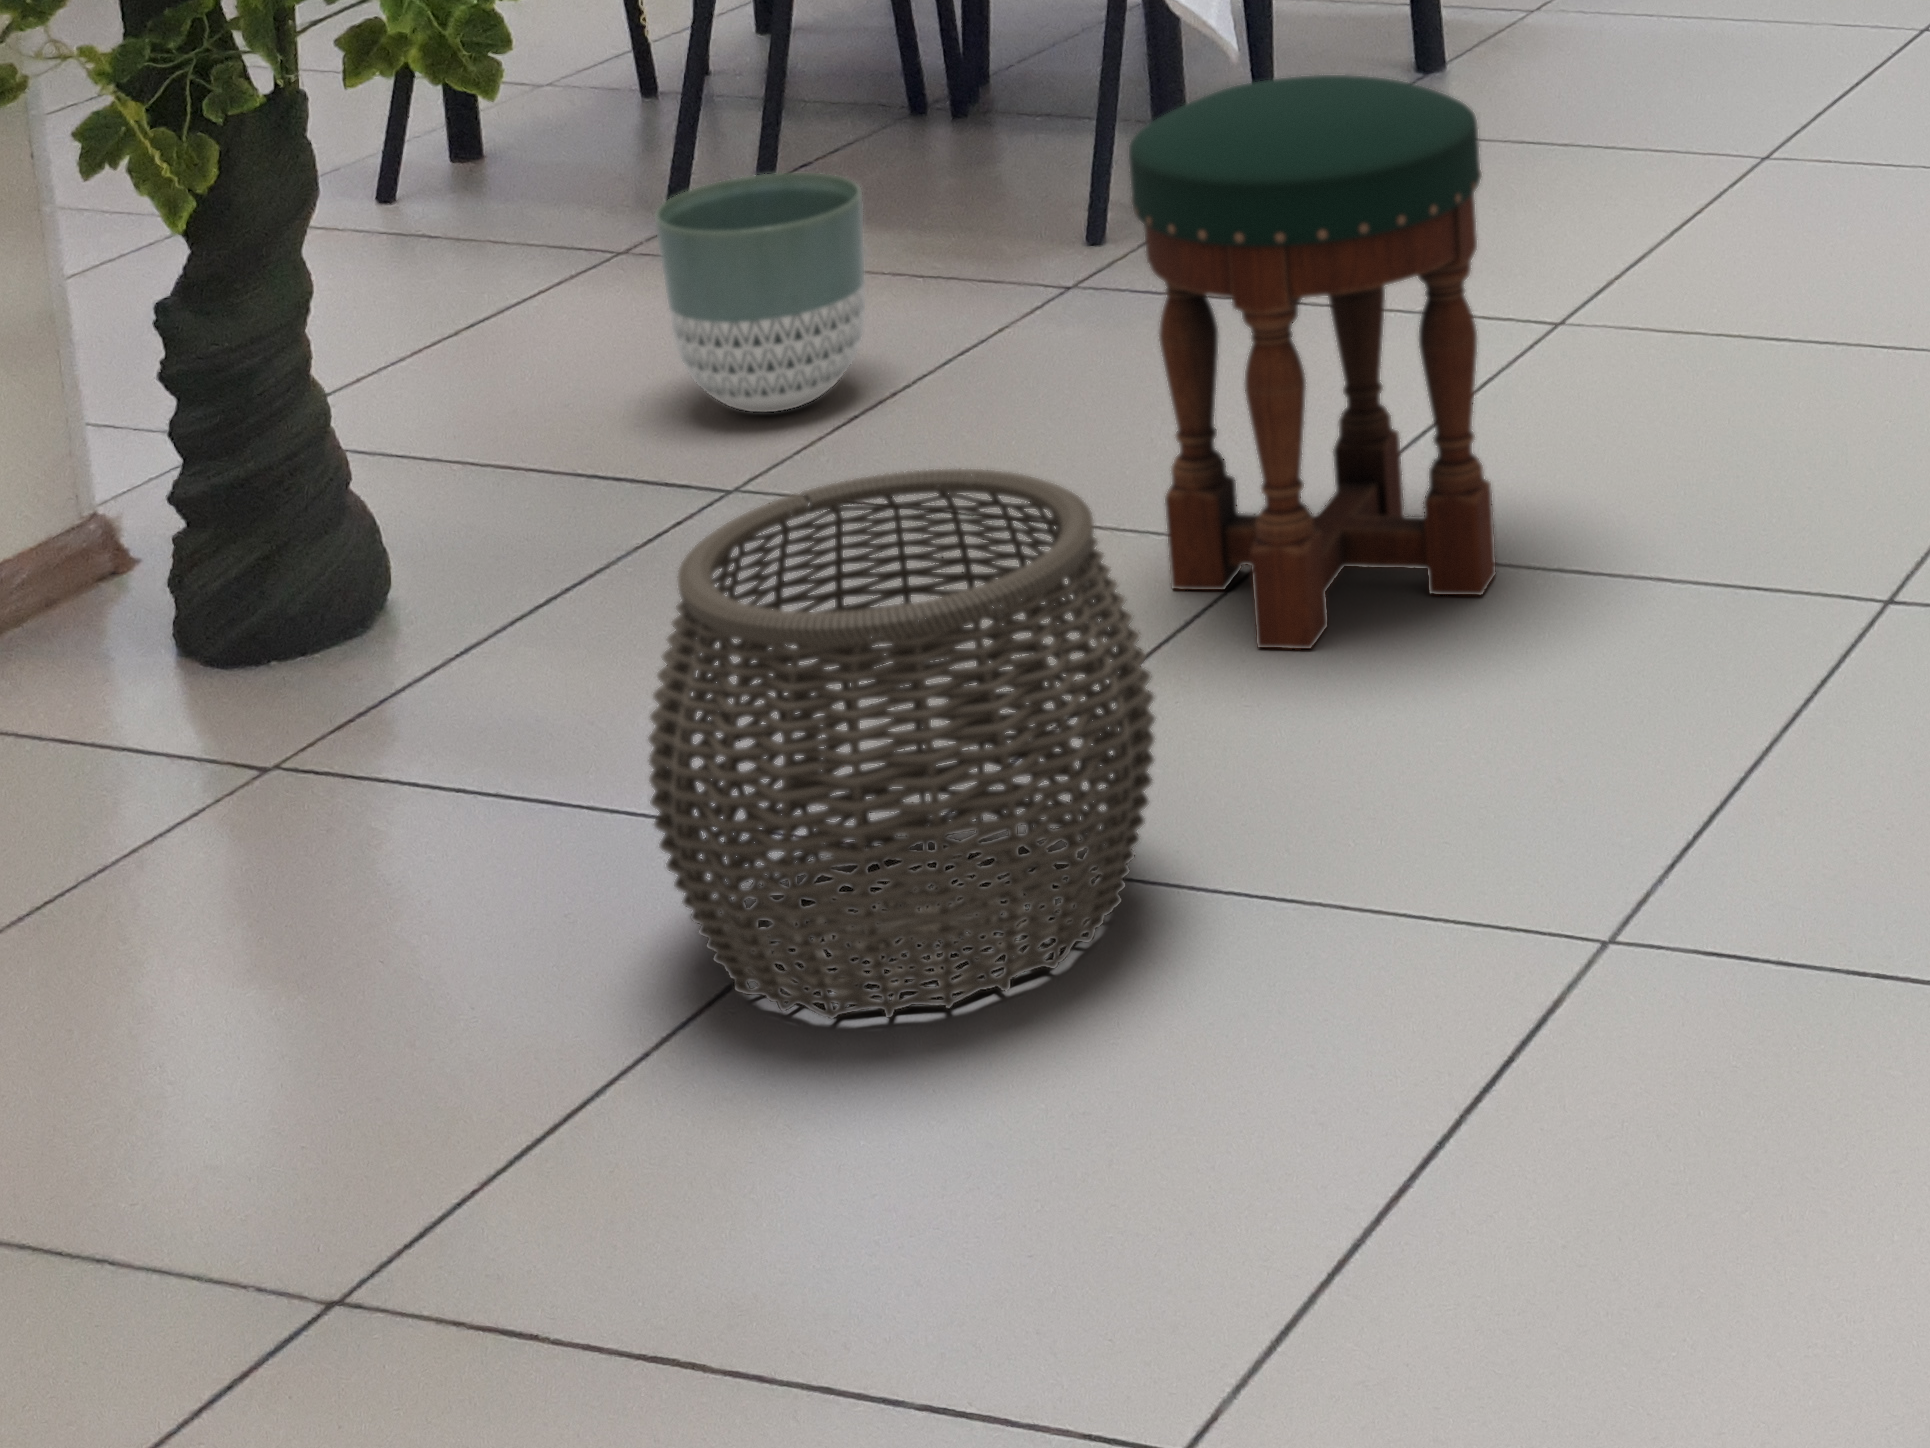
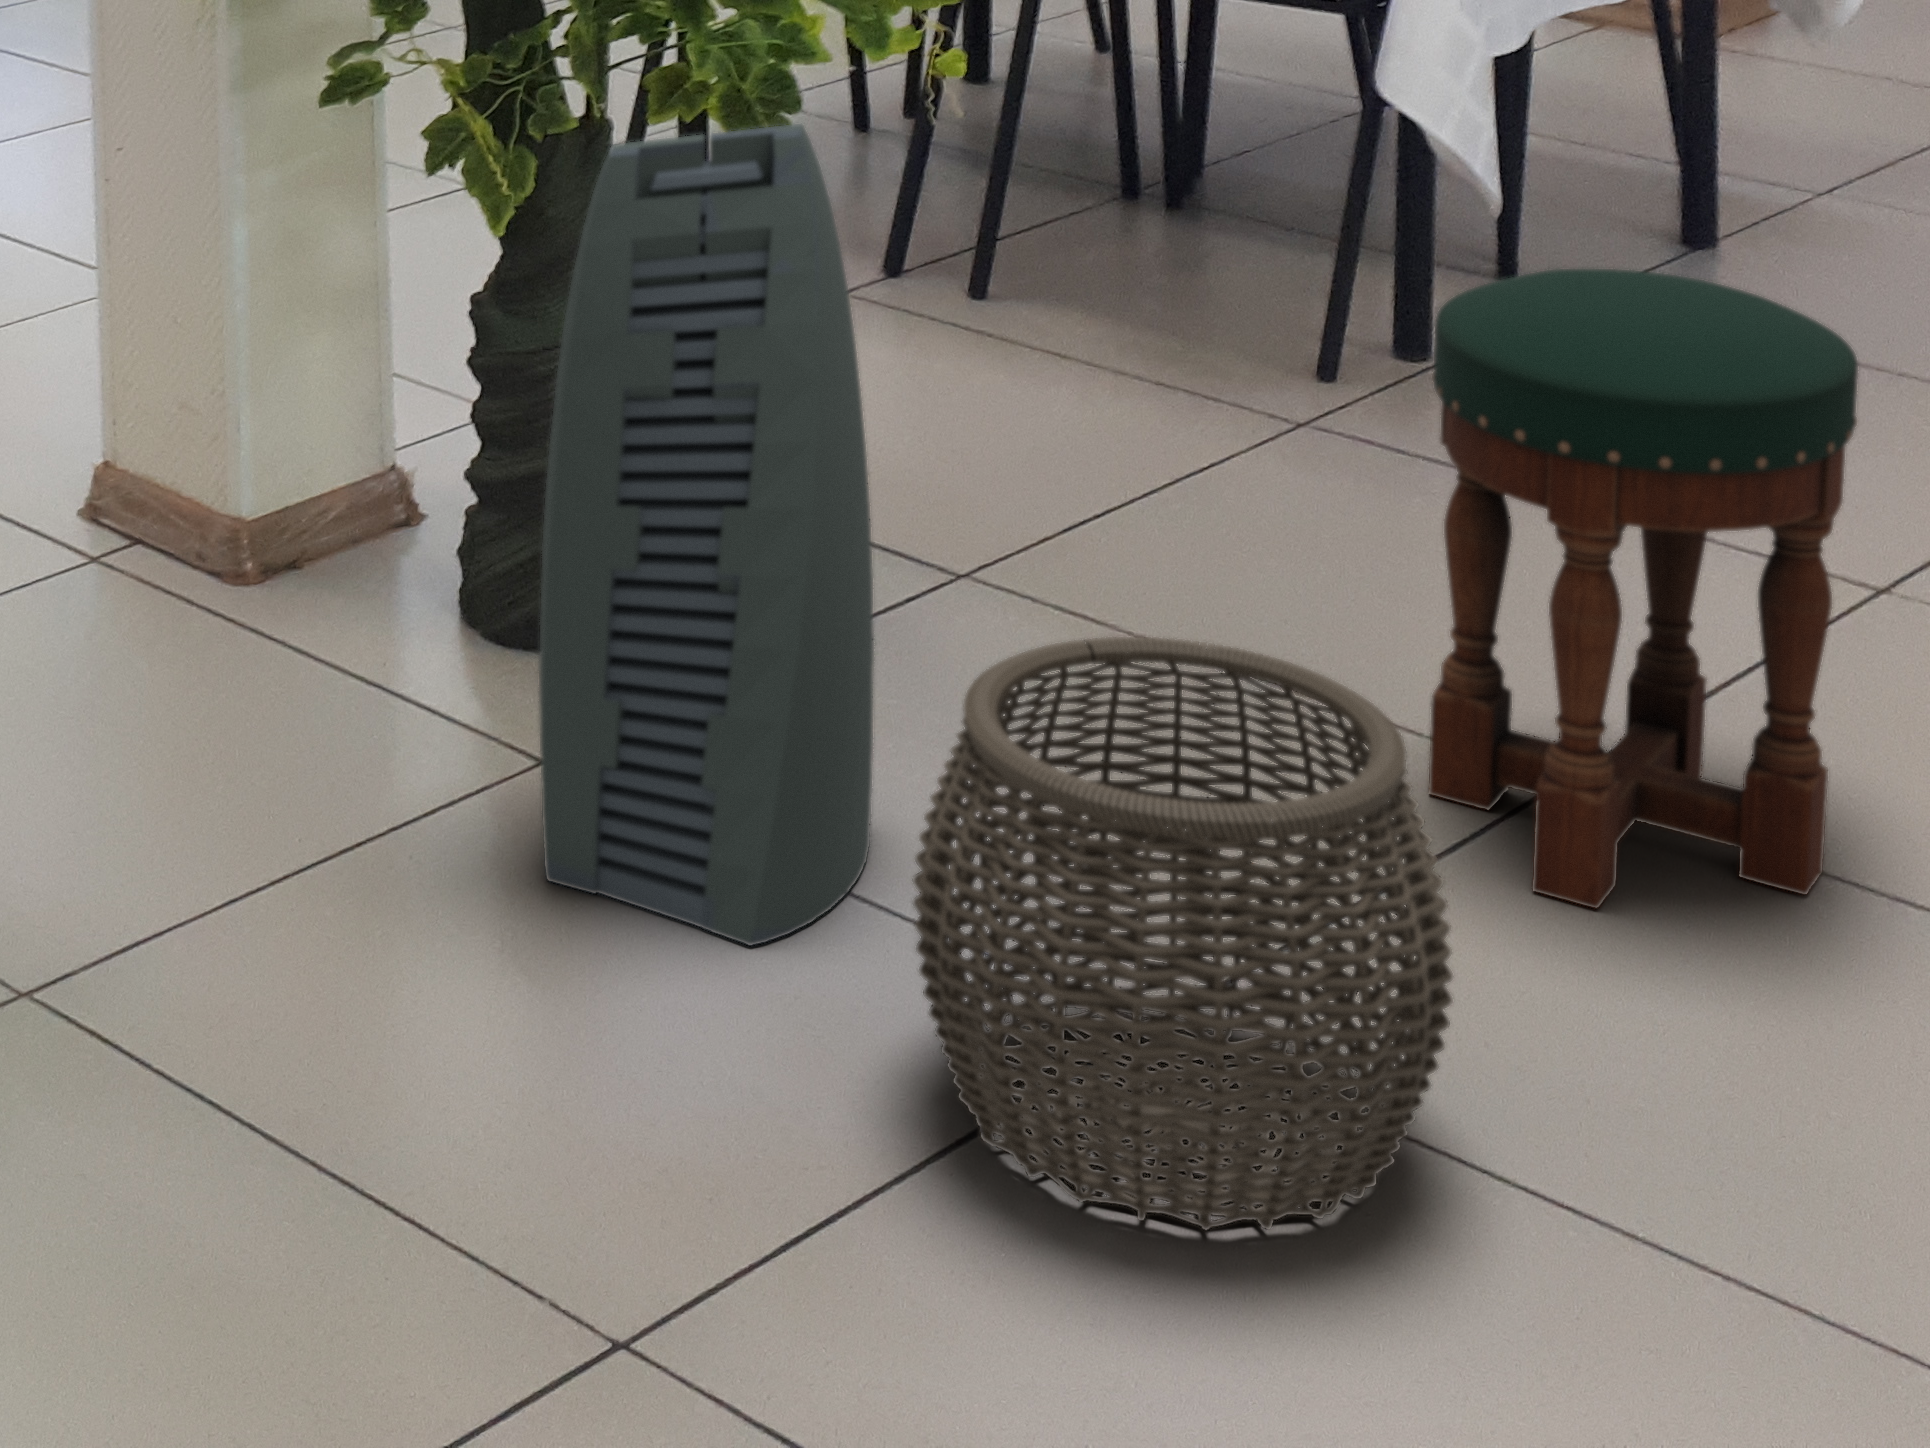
air purifier: none [235,44,635,883] -> present [539,124,874,945]
planter: present [655,173,865,412] -> none [897,249,1102,491]

